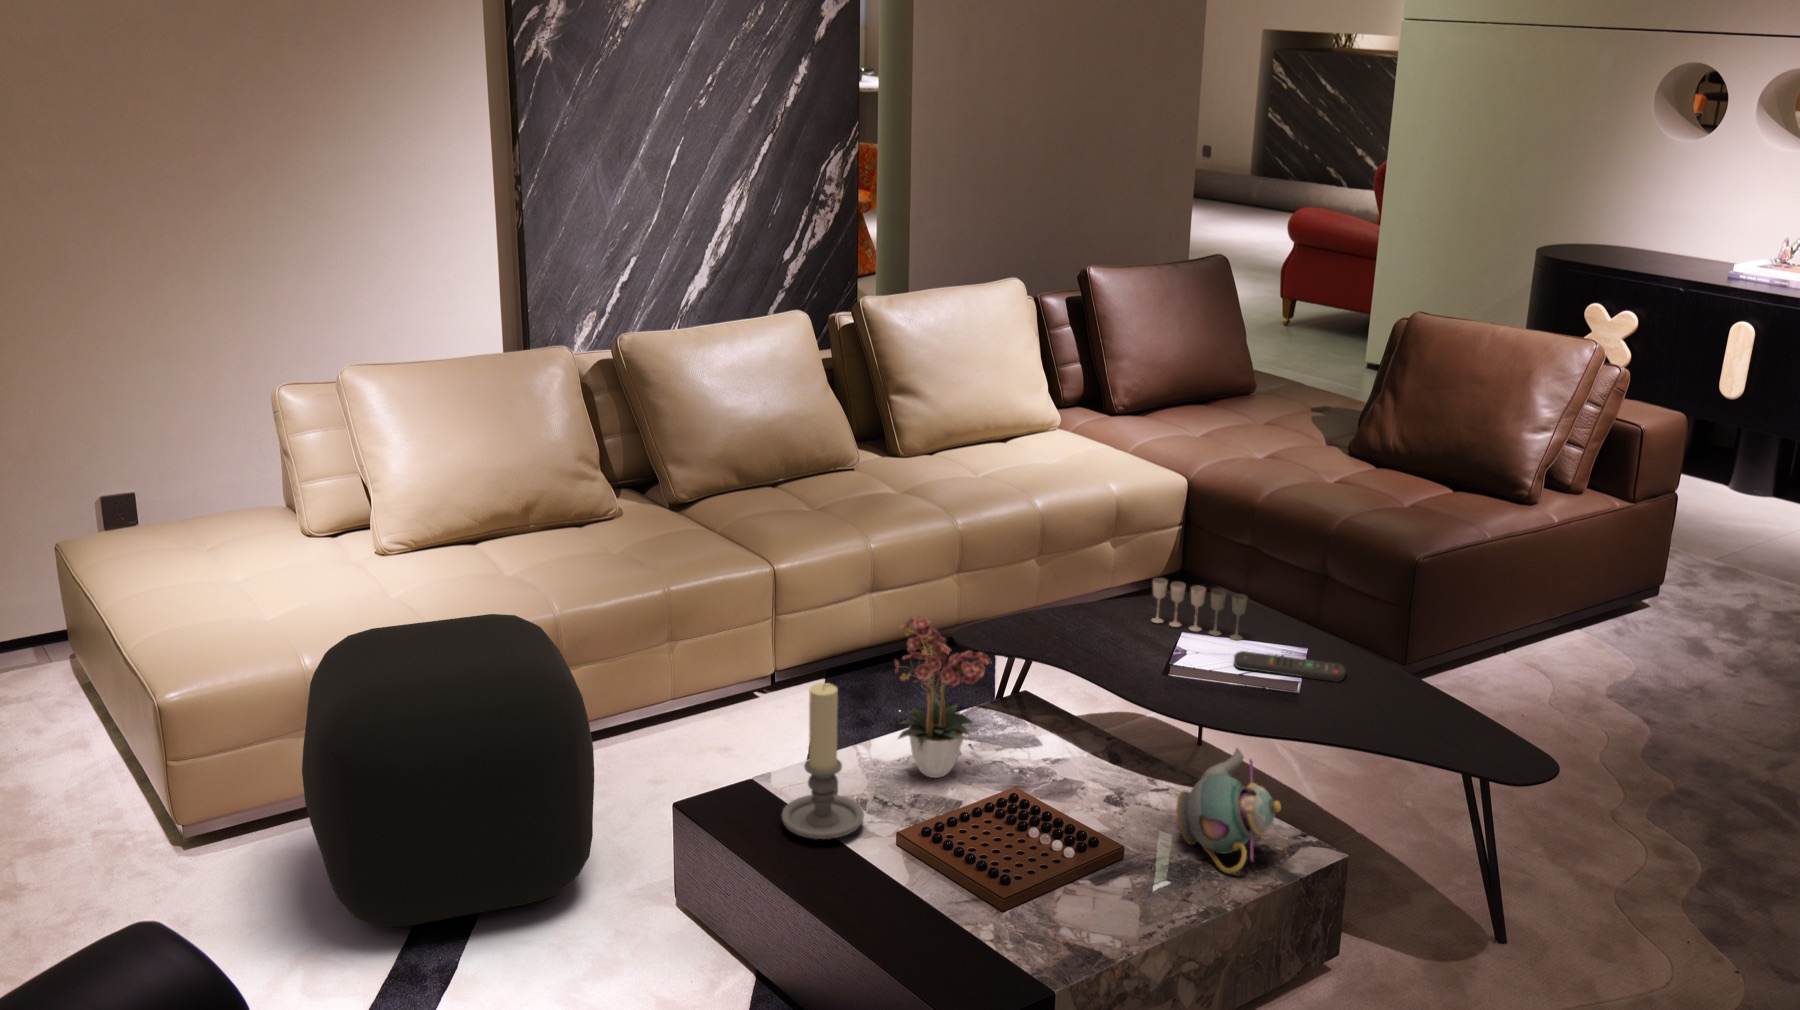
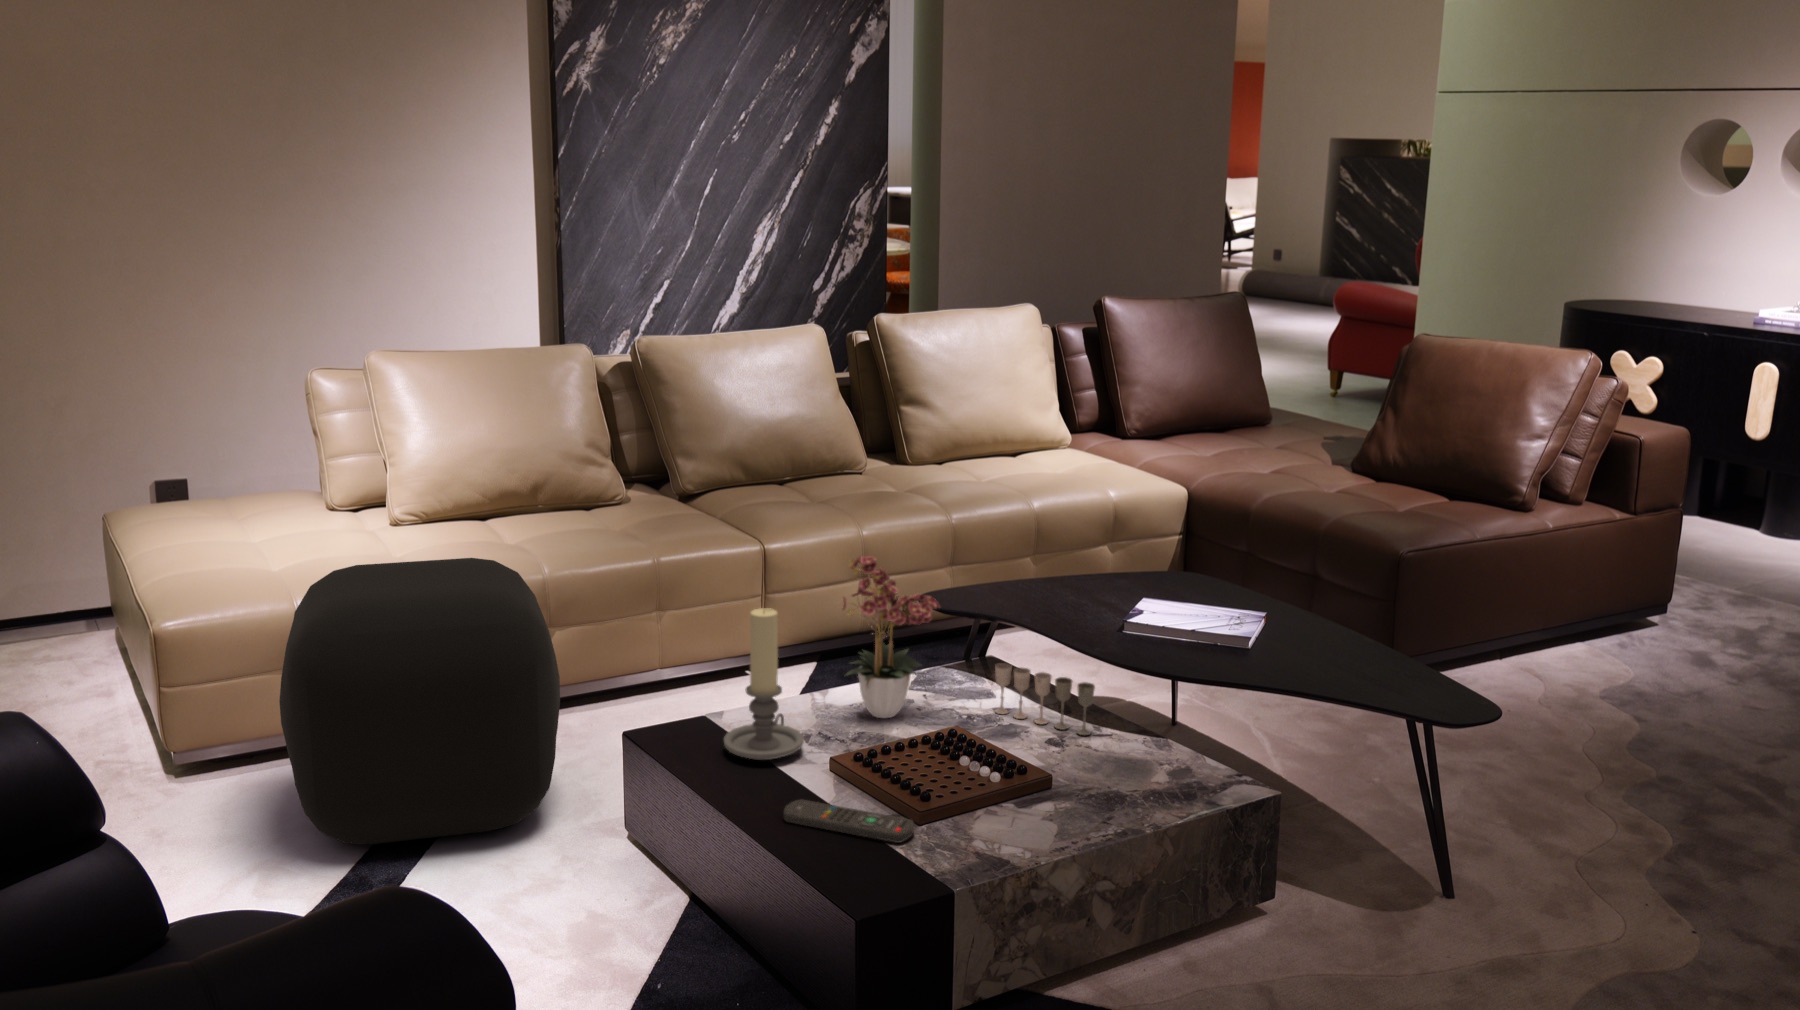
wine glass: present [1152,578,1247,640] -> present [995,663,1095,735]
remote control: present [1234,651,1346,682] -> present [784,799,914,843]
teapot: present [1176,748,1281,874] -> none [1107,684,1208,802]

